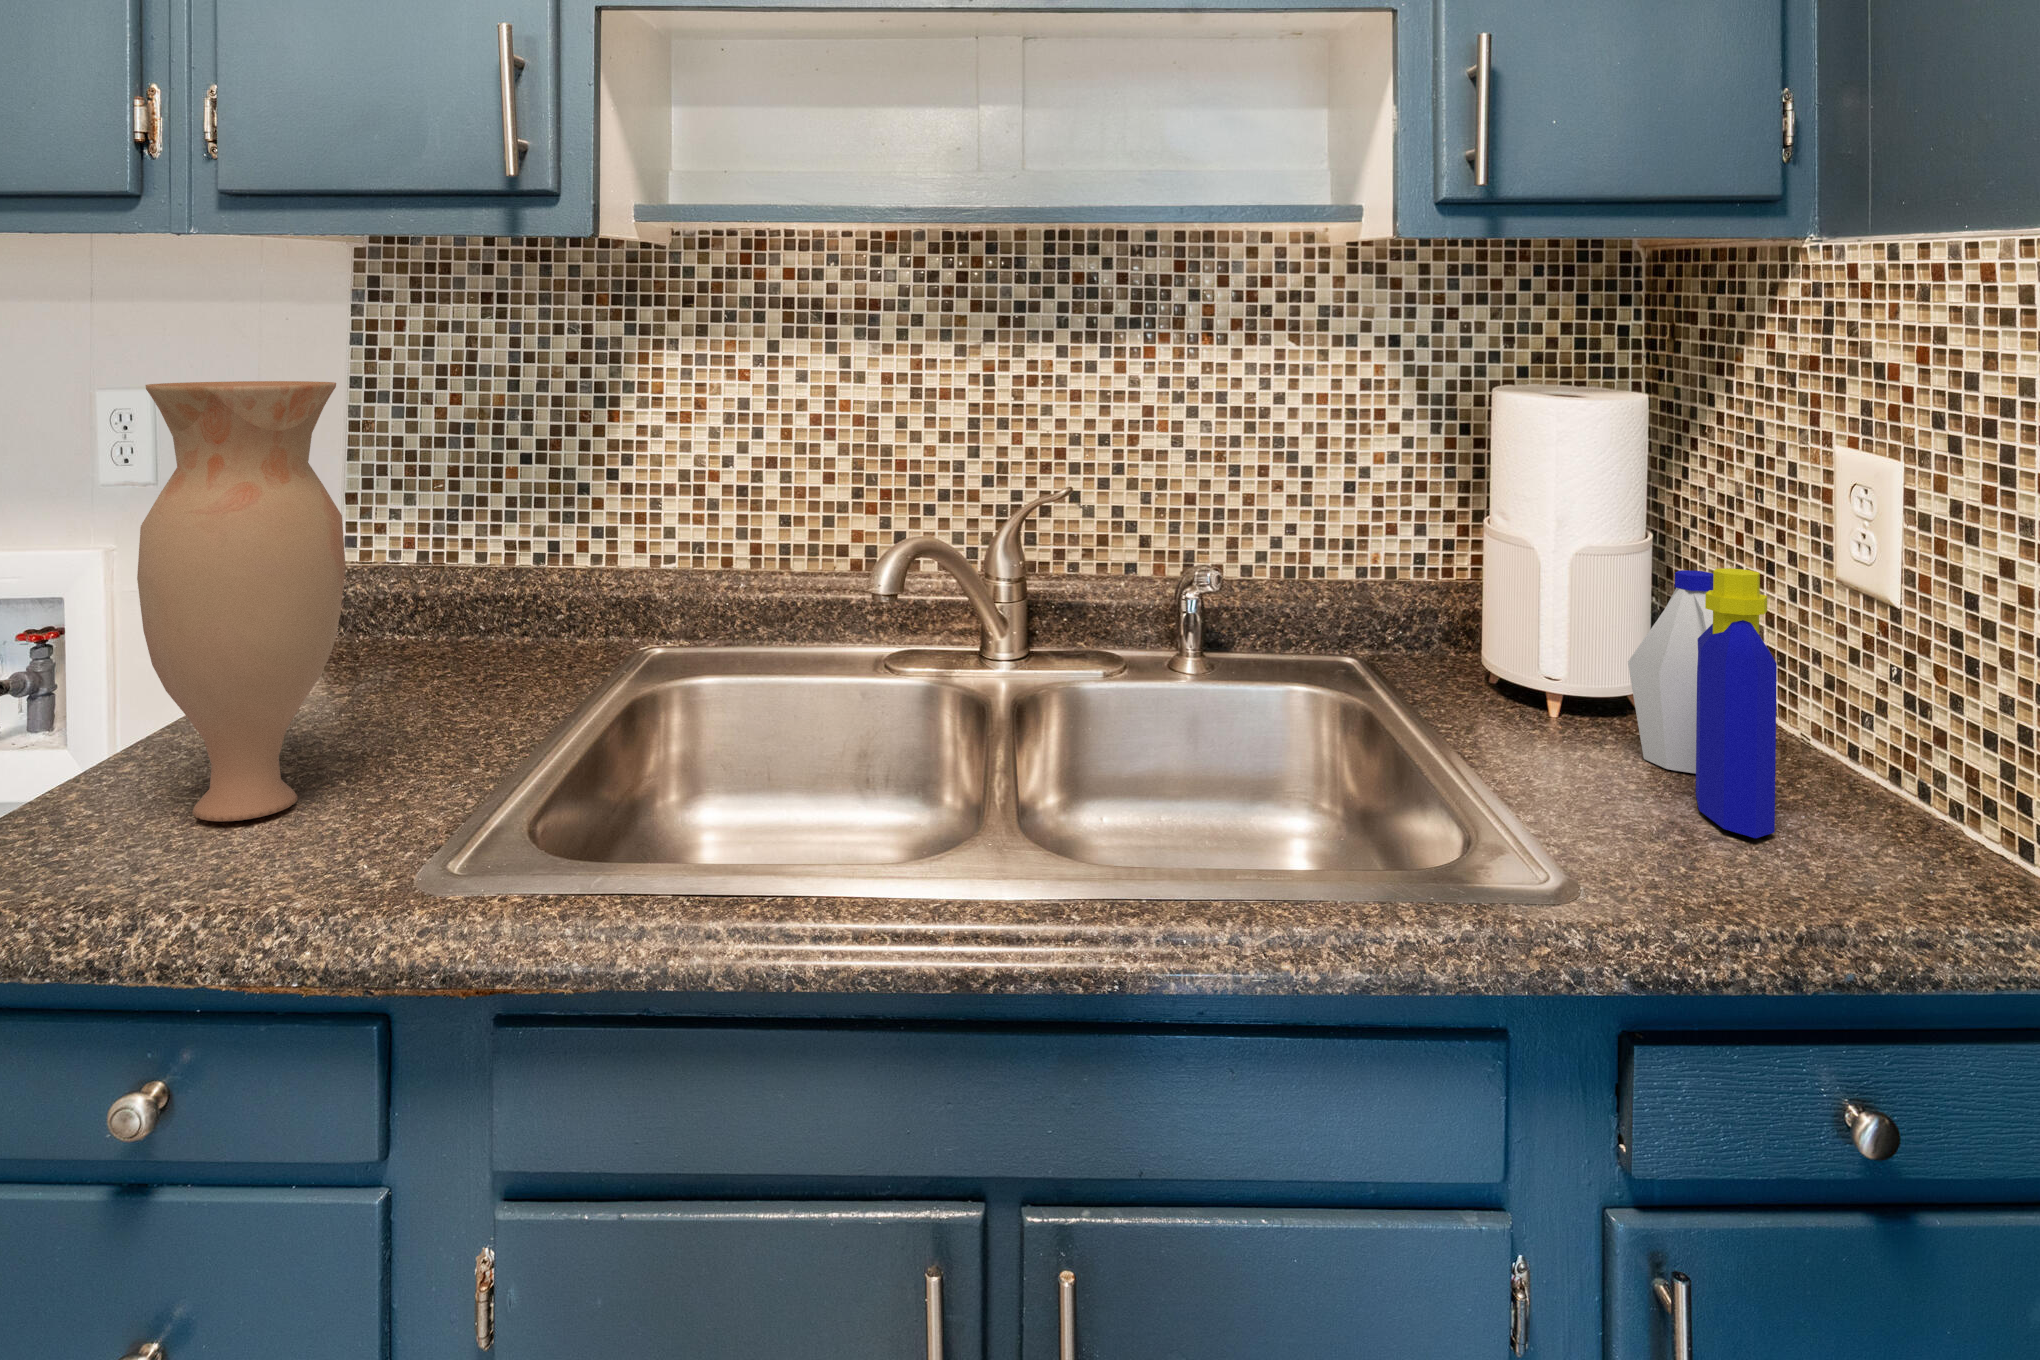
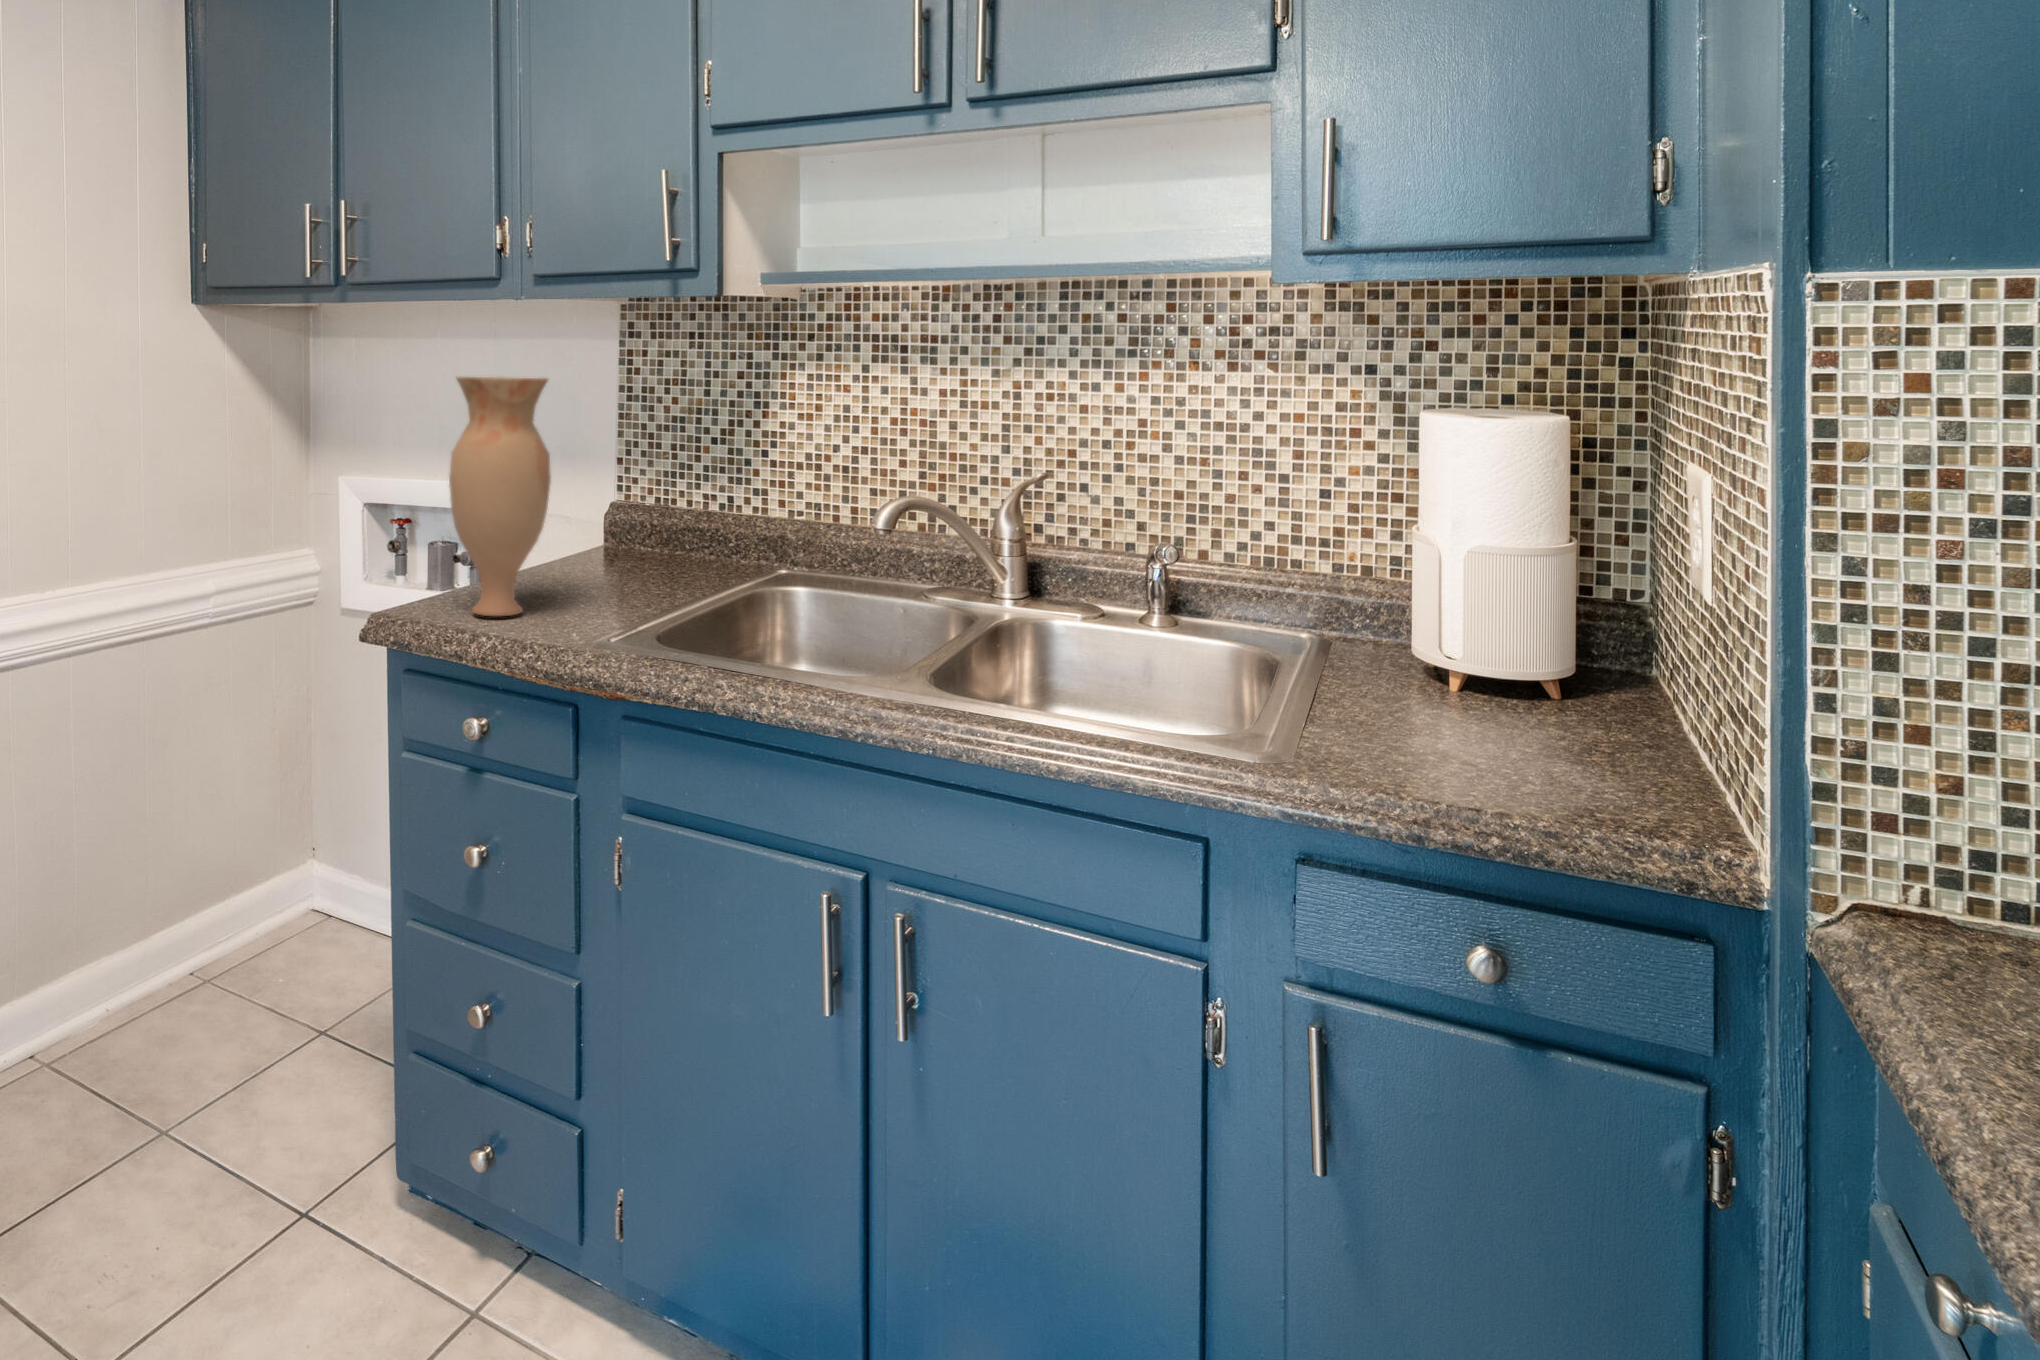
bottle: present [1628,568,1777,838] -> none [1448,553,1598,778]

